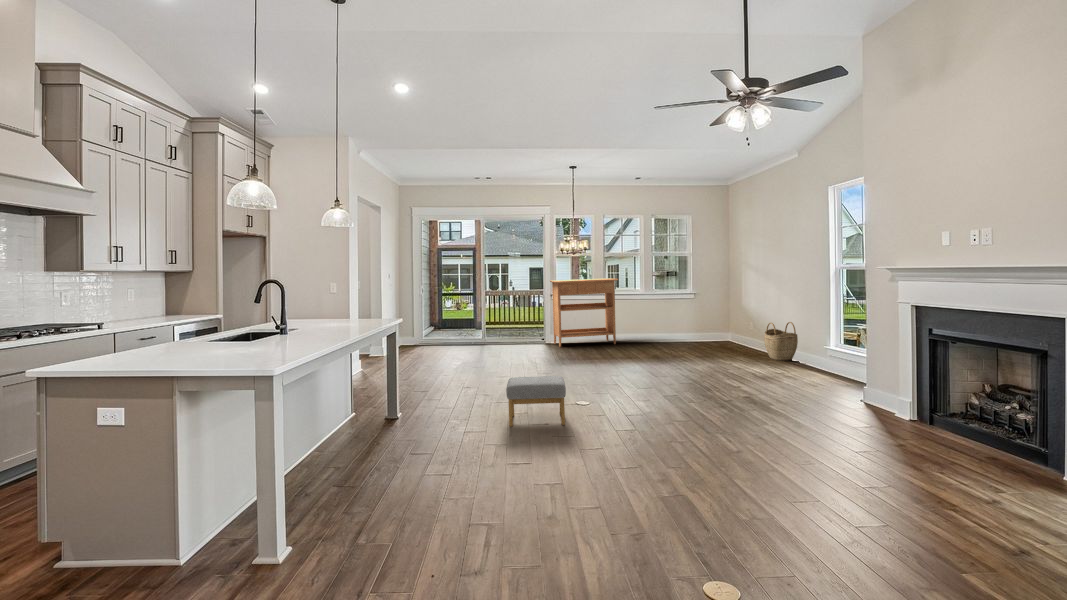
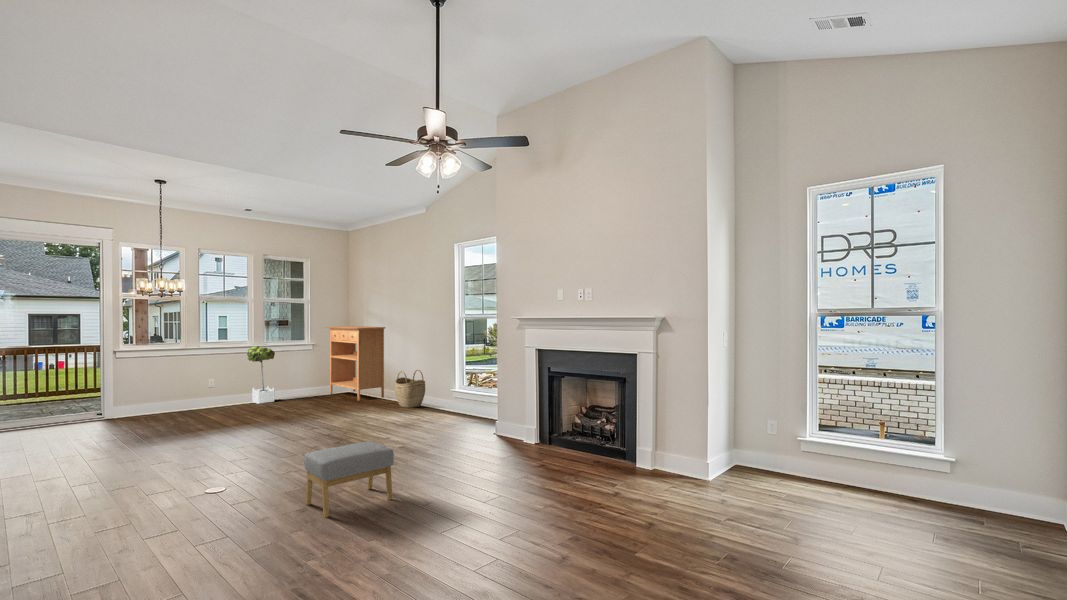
console table: present [550,278,618,347] -> present [327,326,385,401]
potted tree: none [637,293,659,342] -> present [247,346,275,404]
footstool: present [506,376,566,426] -> present [304,441,394,517]

